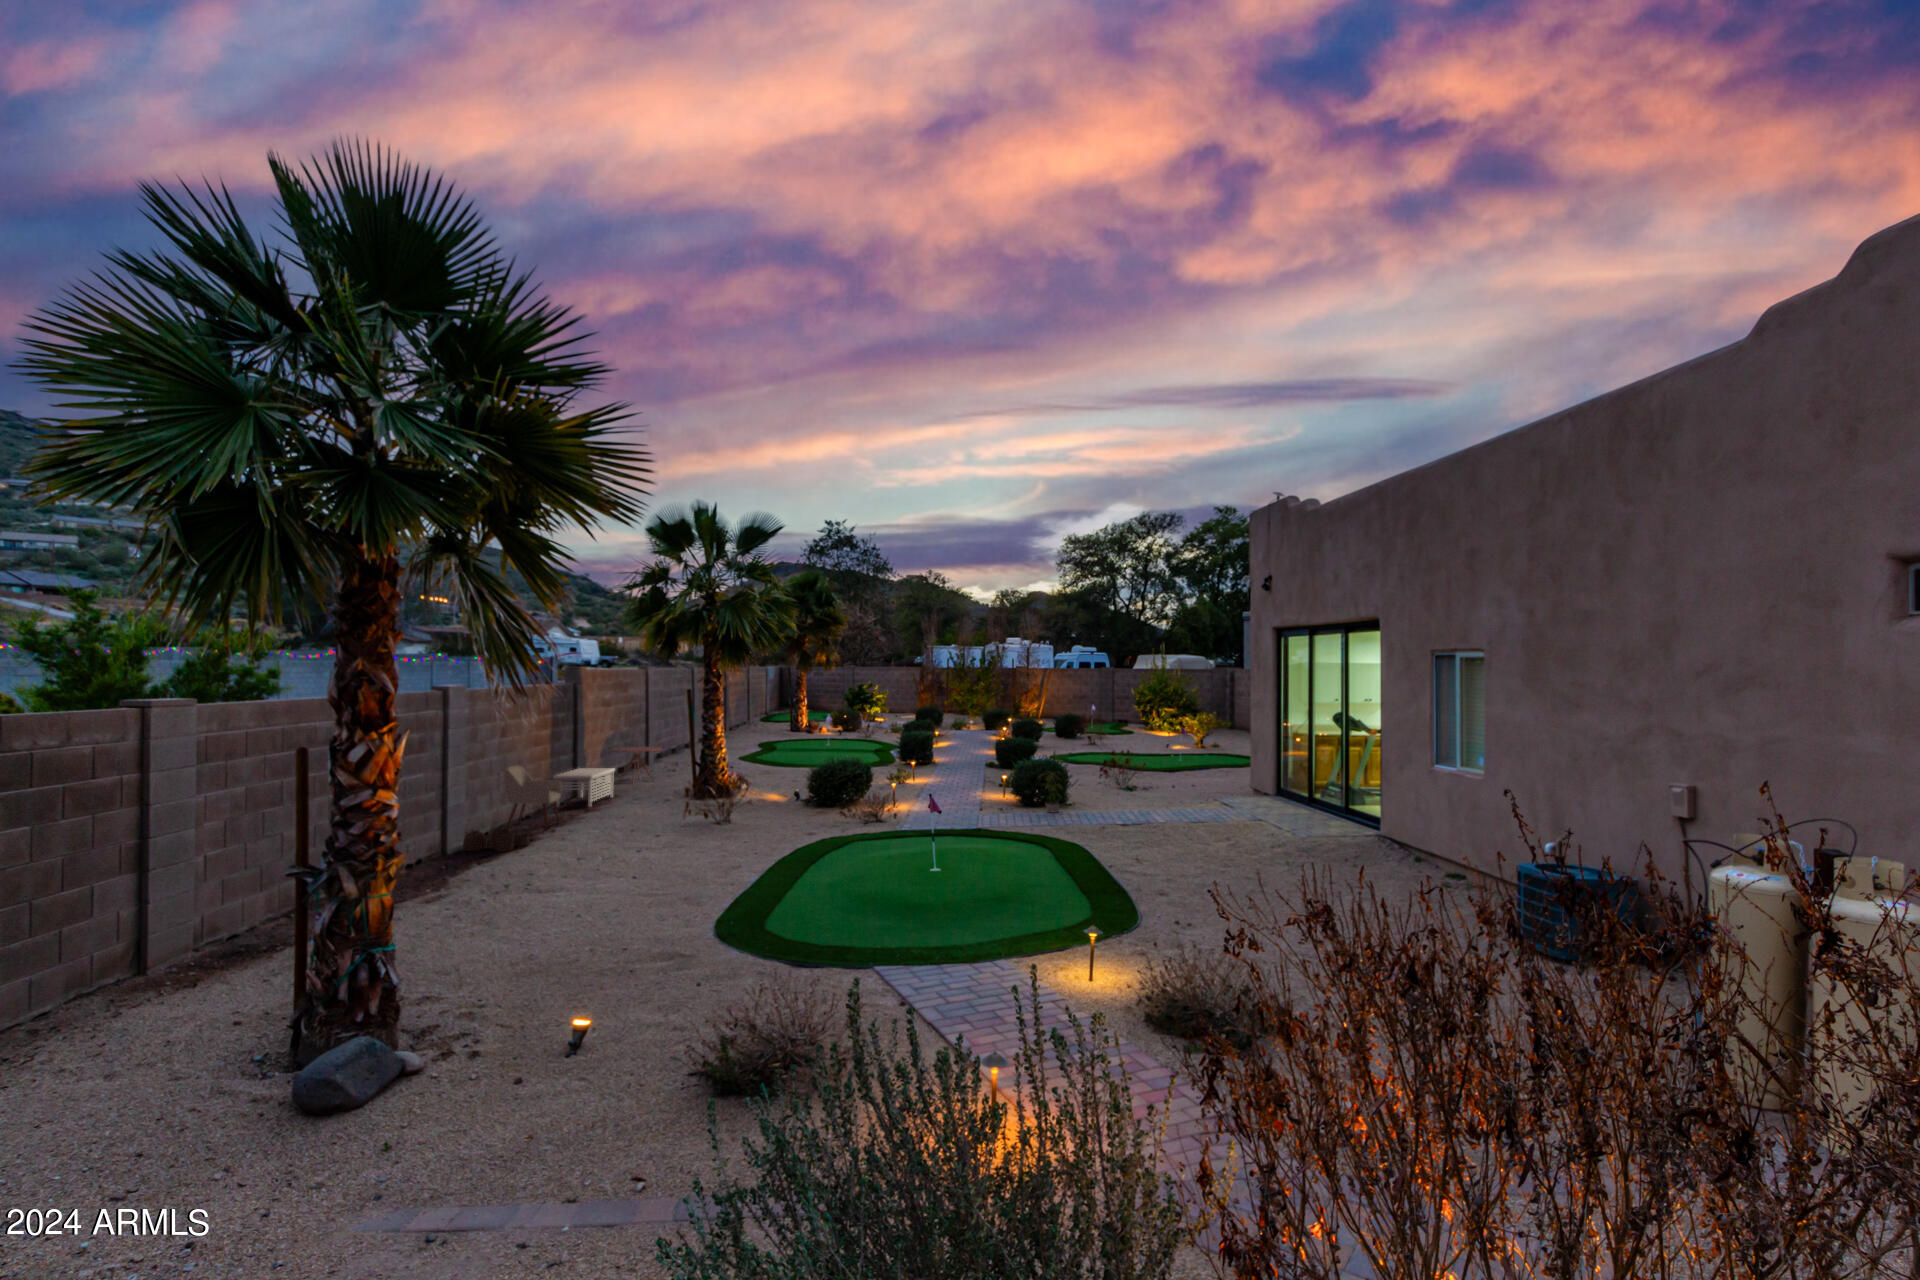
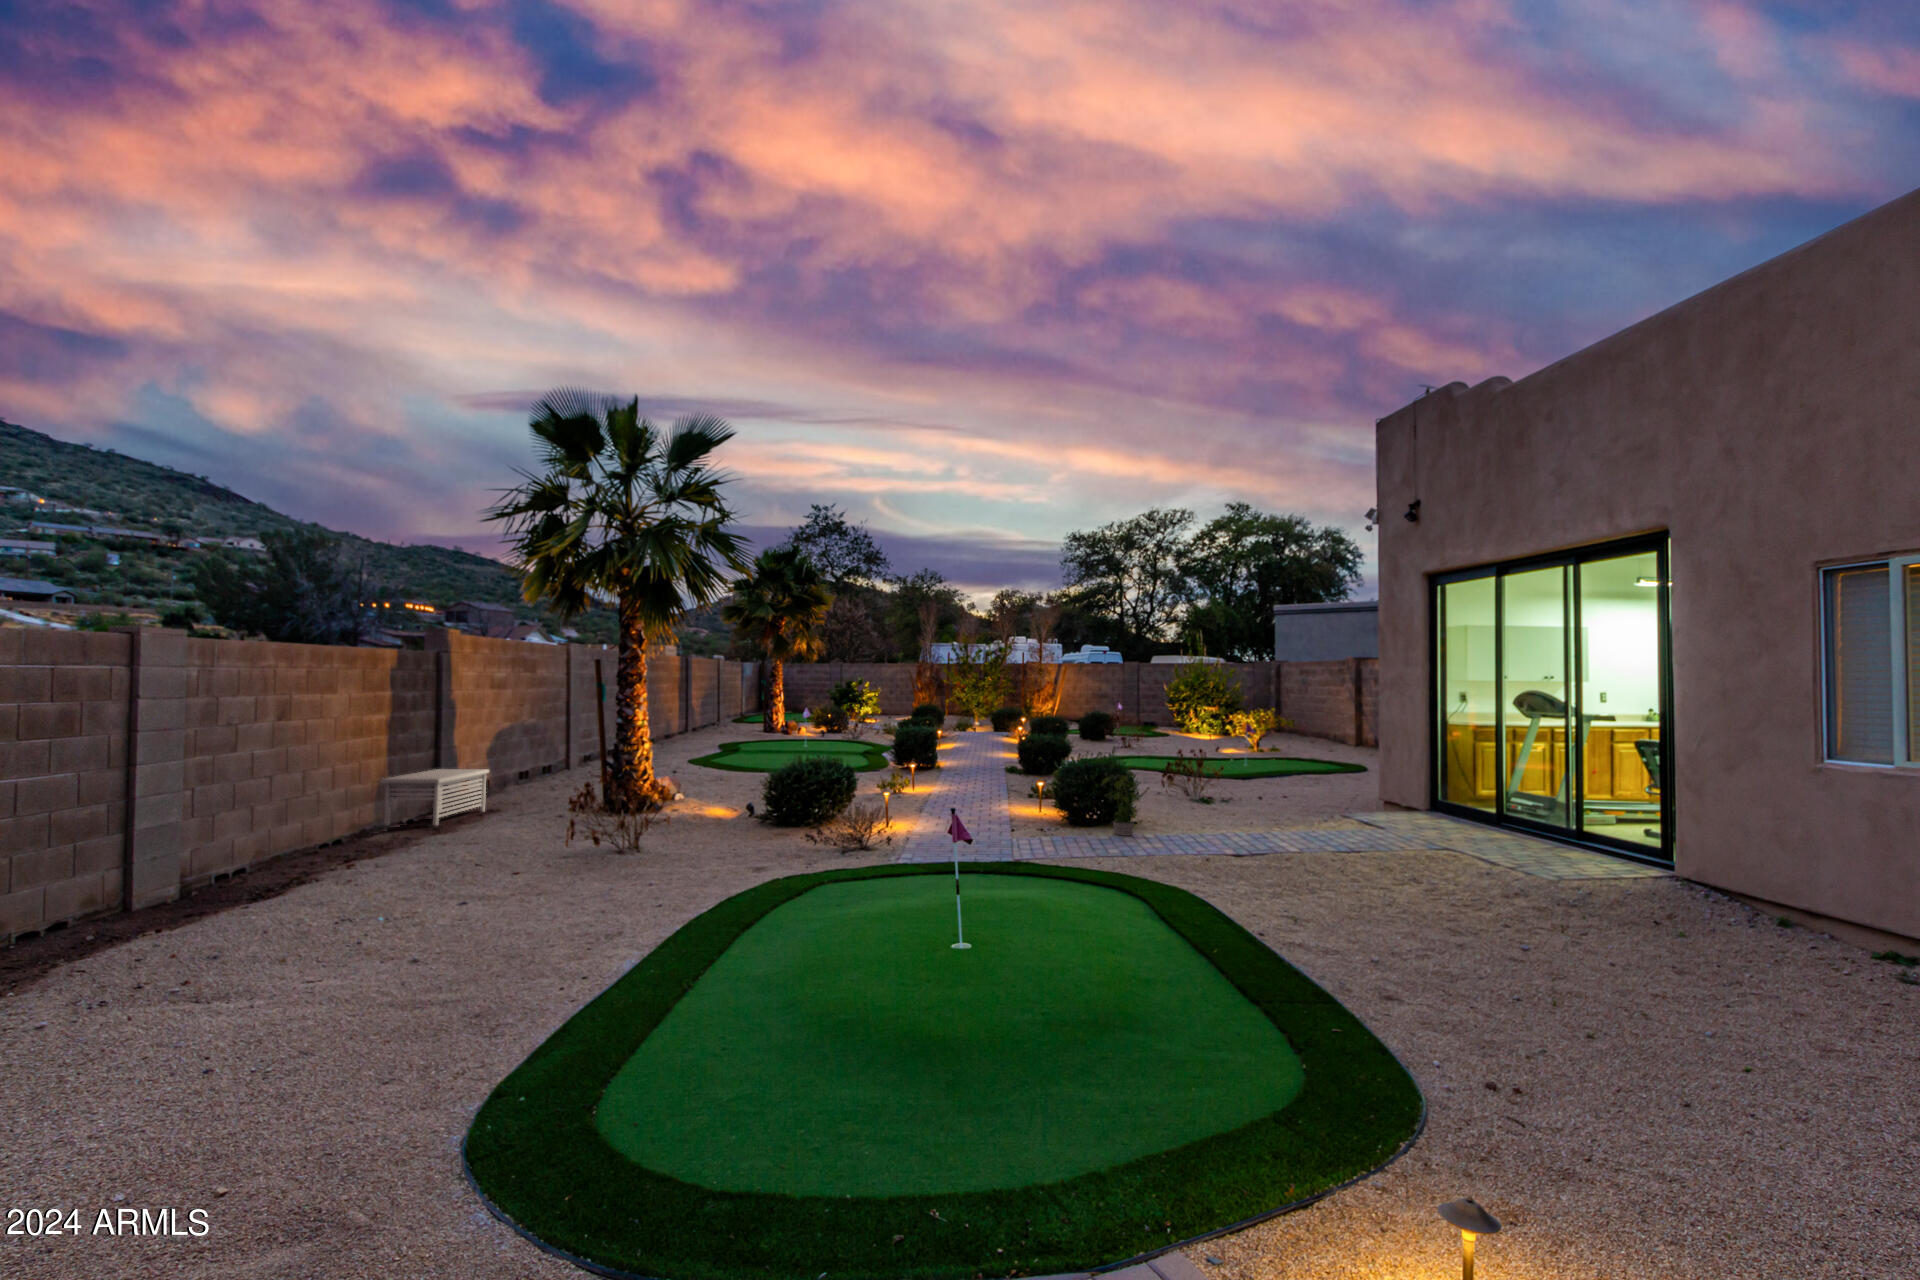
round table: present [612,747,661,780] -> none [503,743,575,792]
chair: present [504,765,562,830] -> none [249,761,362,868]
woven basket: present [463,827,529,852] -> none [118,864,257,911]

